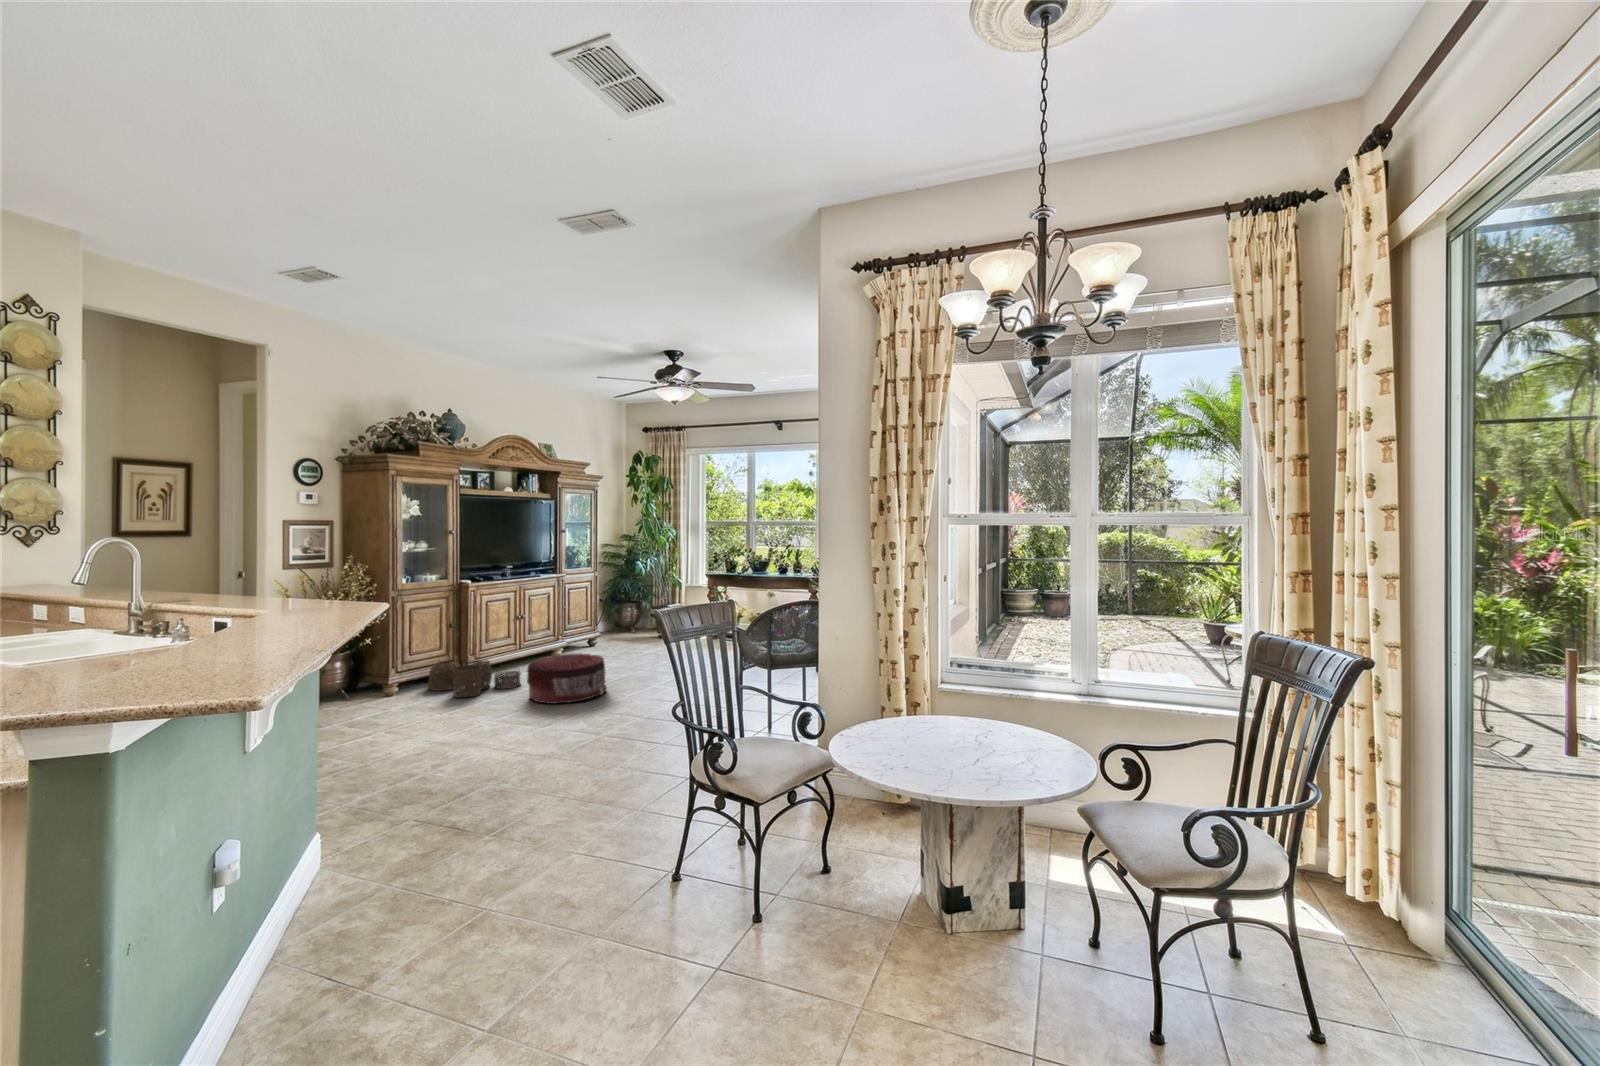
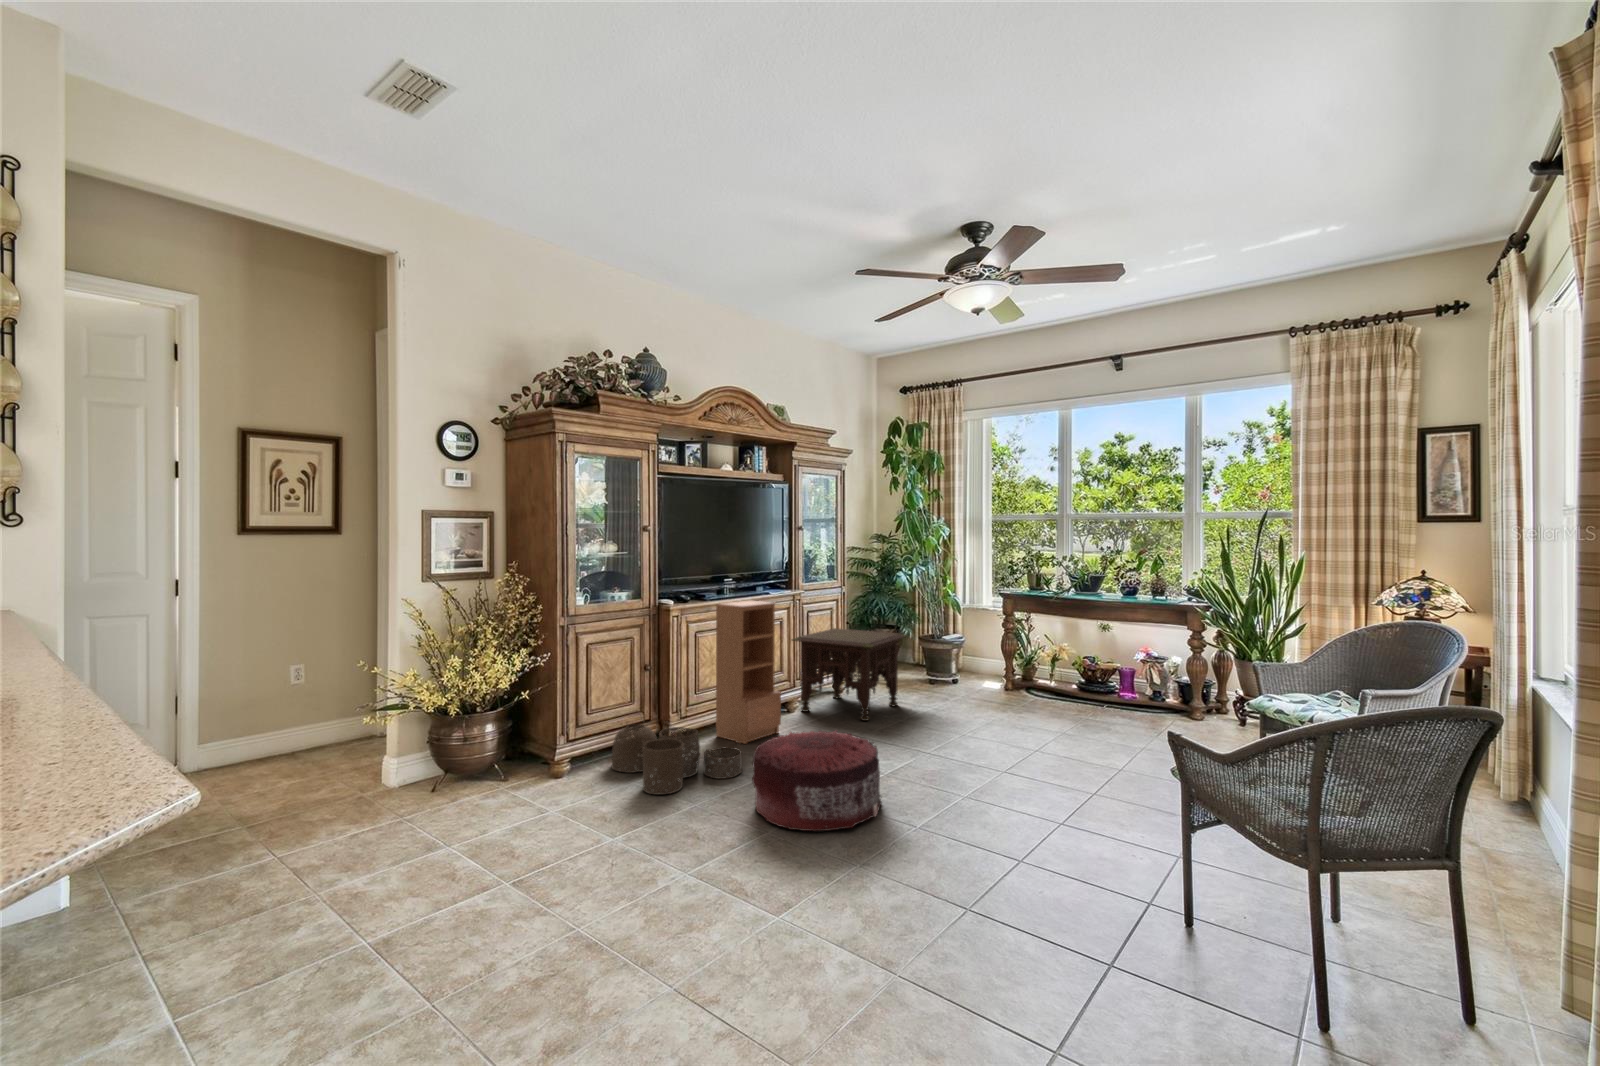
bookcase: none [502,580,548,673] -> present [716,600,781,744]
side table: none [556,600,639,658] -> present [792,628,906,721]

